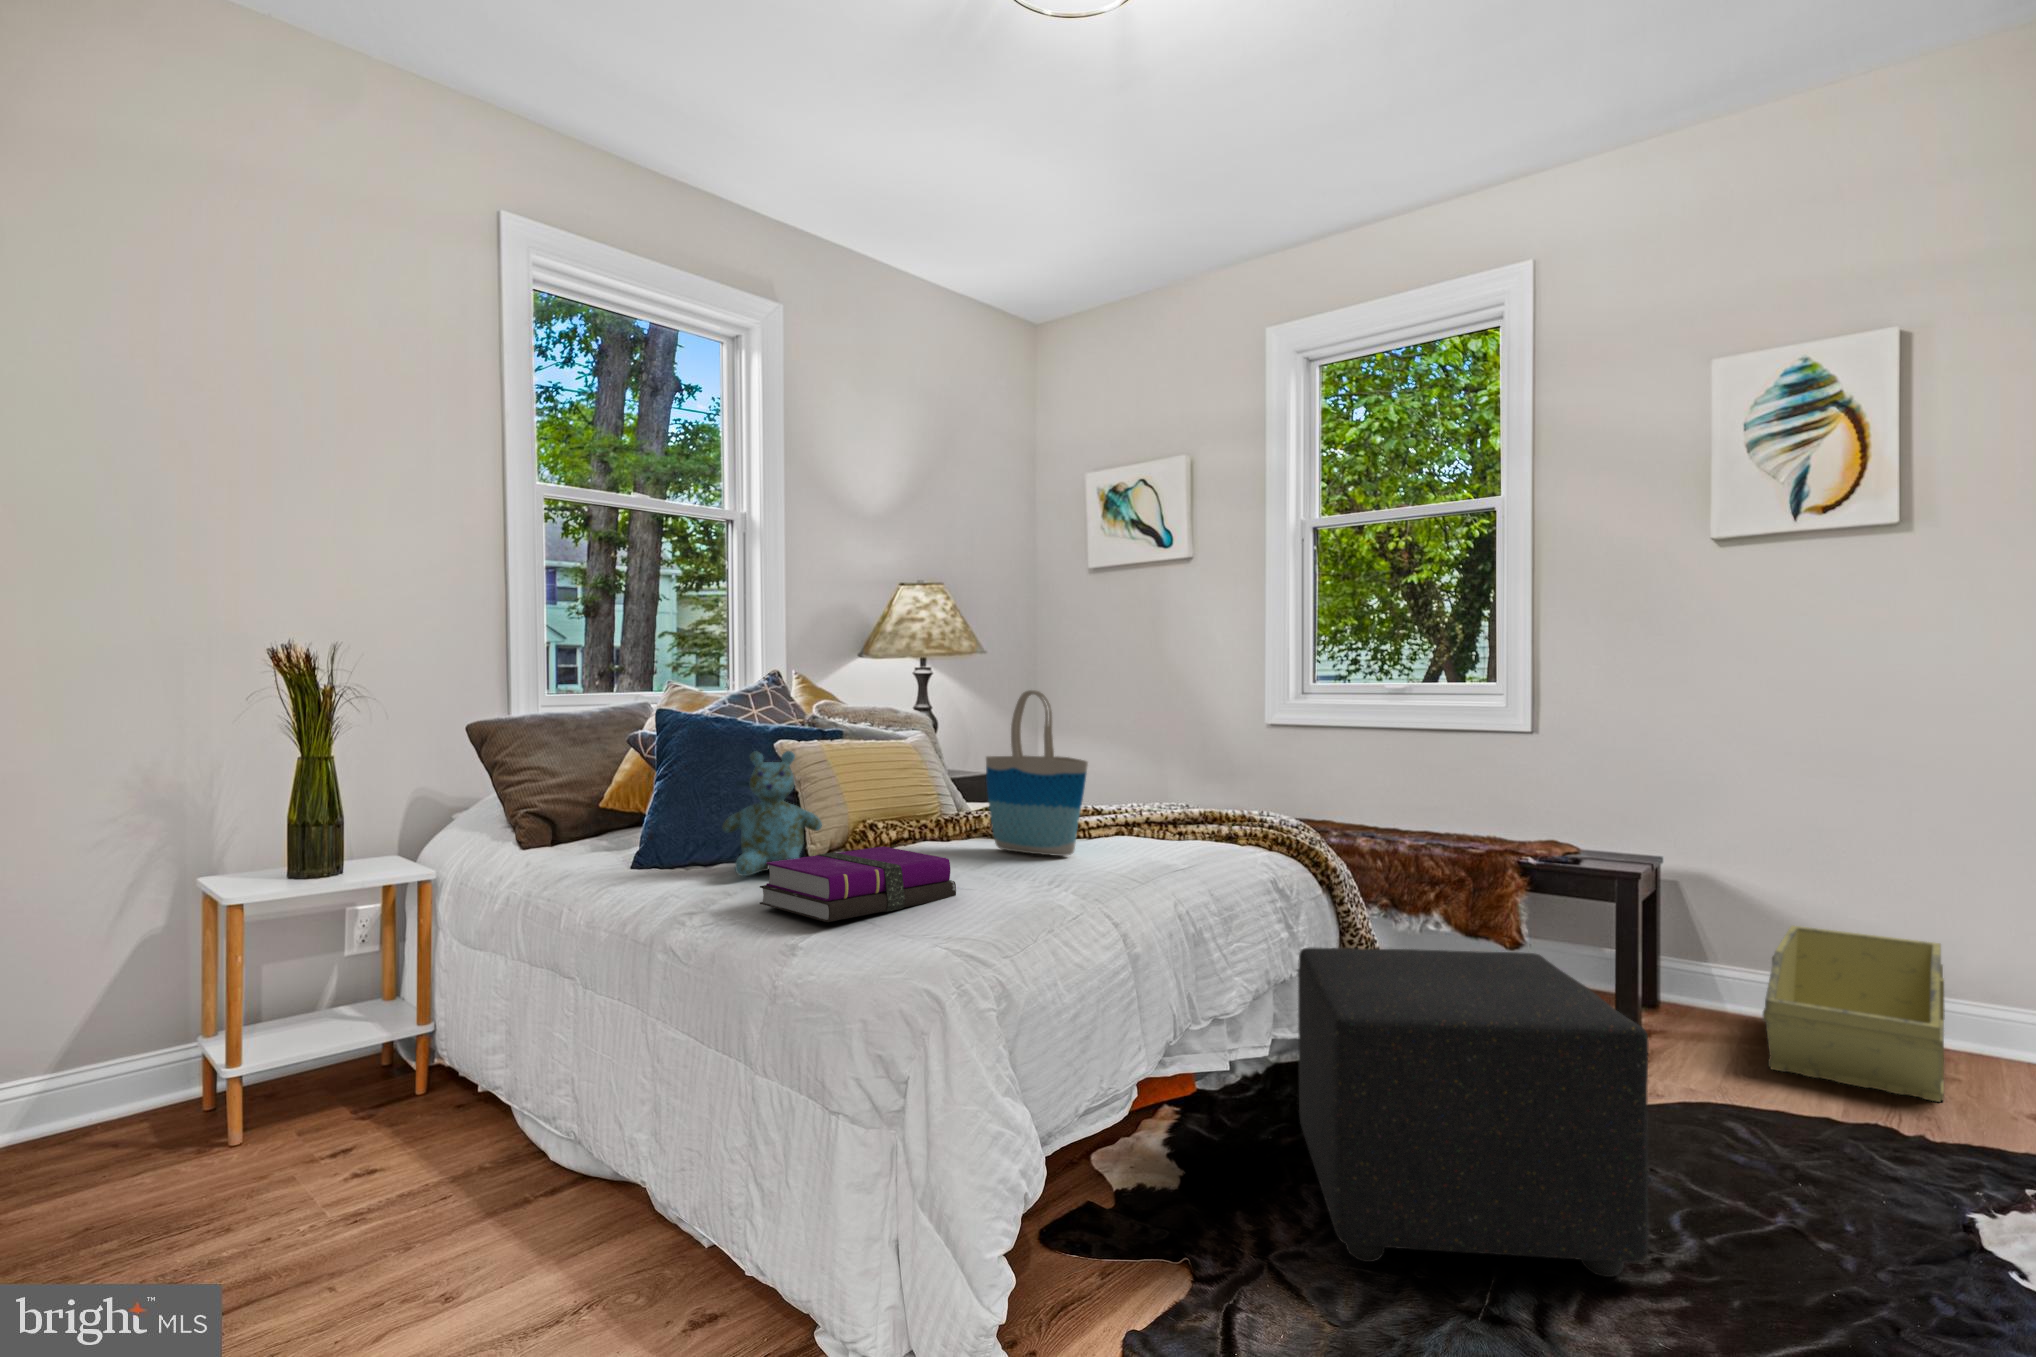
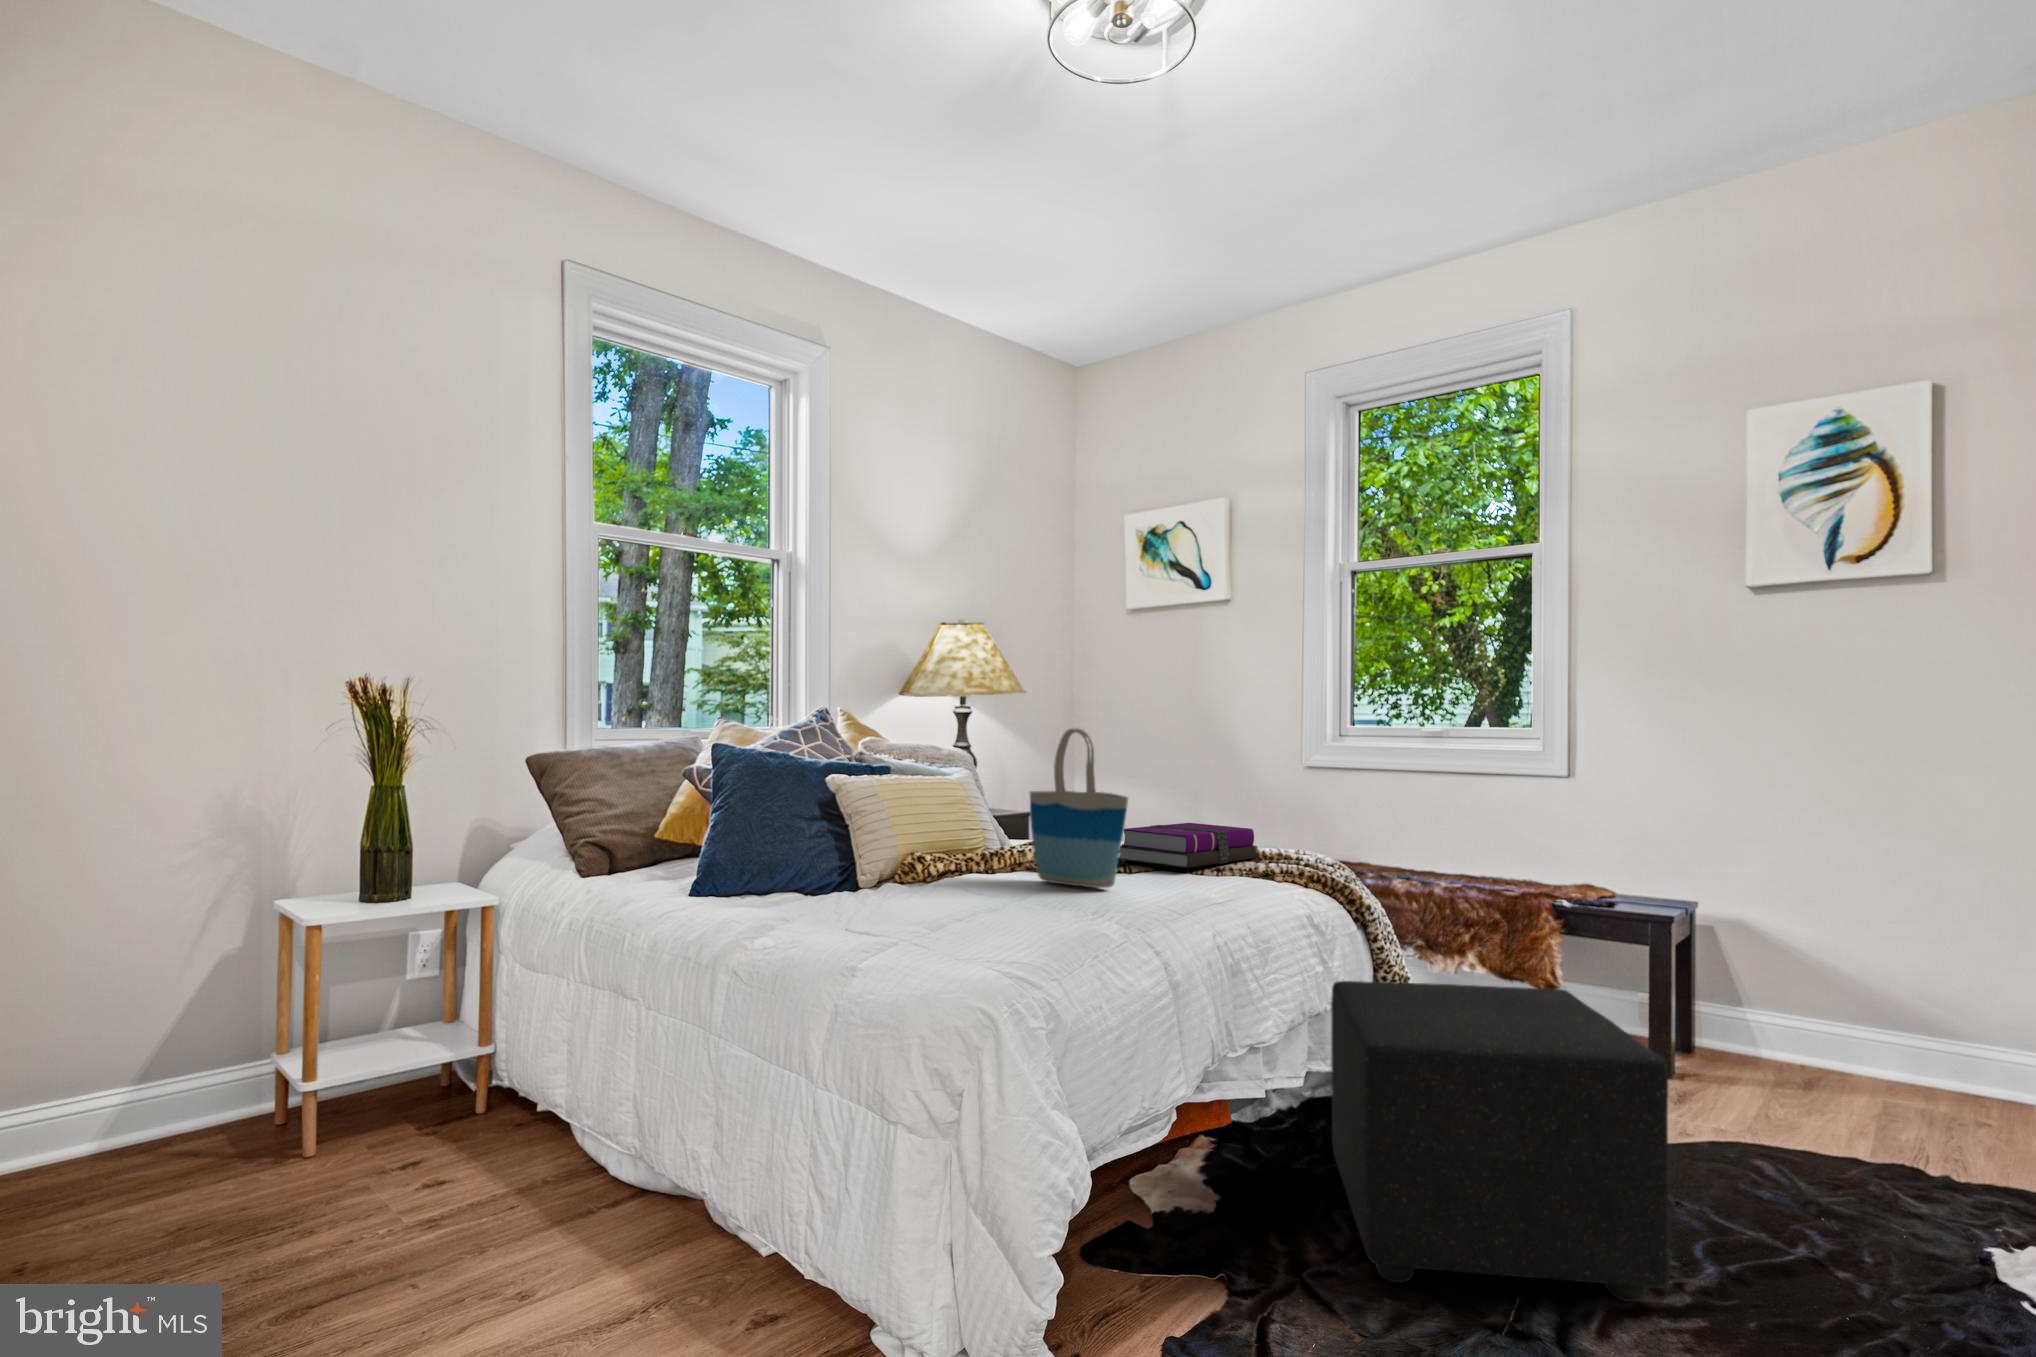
stuffed bear: present [722,751,822,876] -> none [779,784,873,903]
notebook: present [760,846,956,922] -> present [1118,823,1258,868]
storage bin: present [1763,926,1945,1102] -> none [1797,971,1985,1149]

